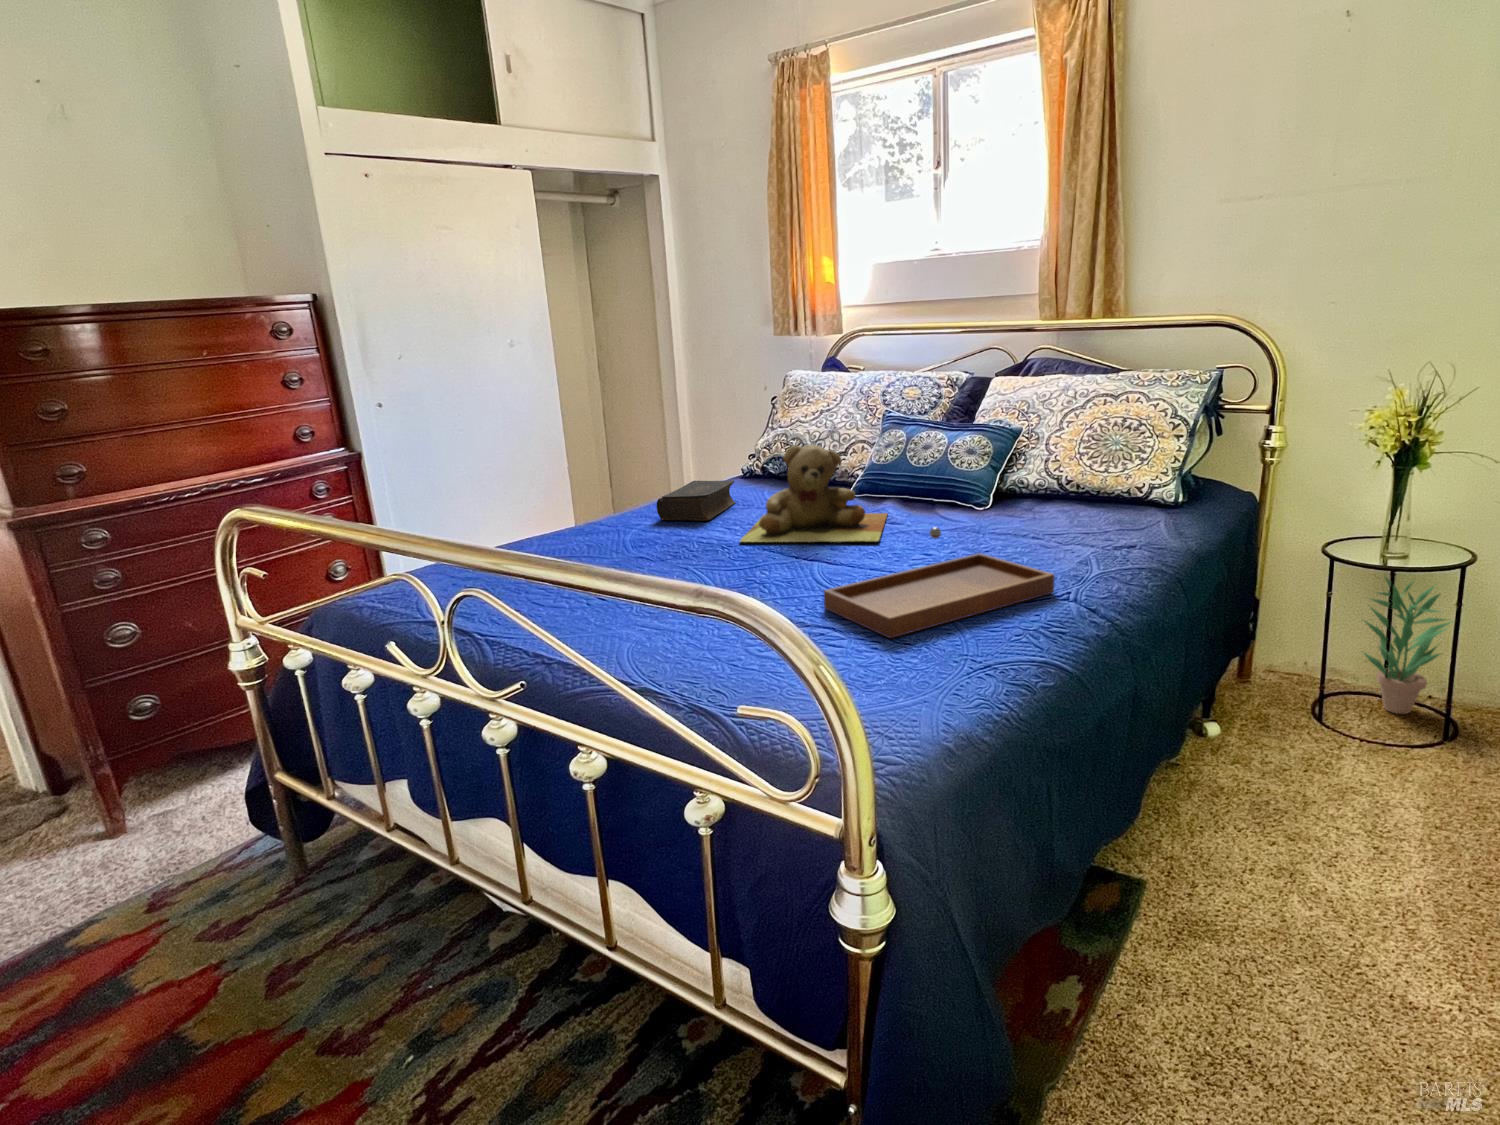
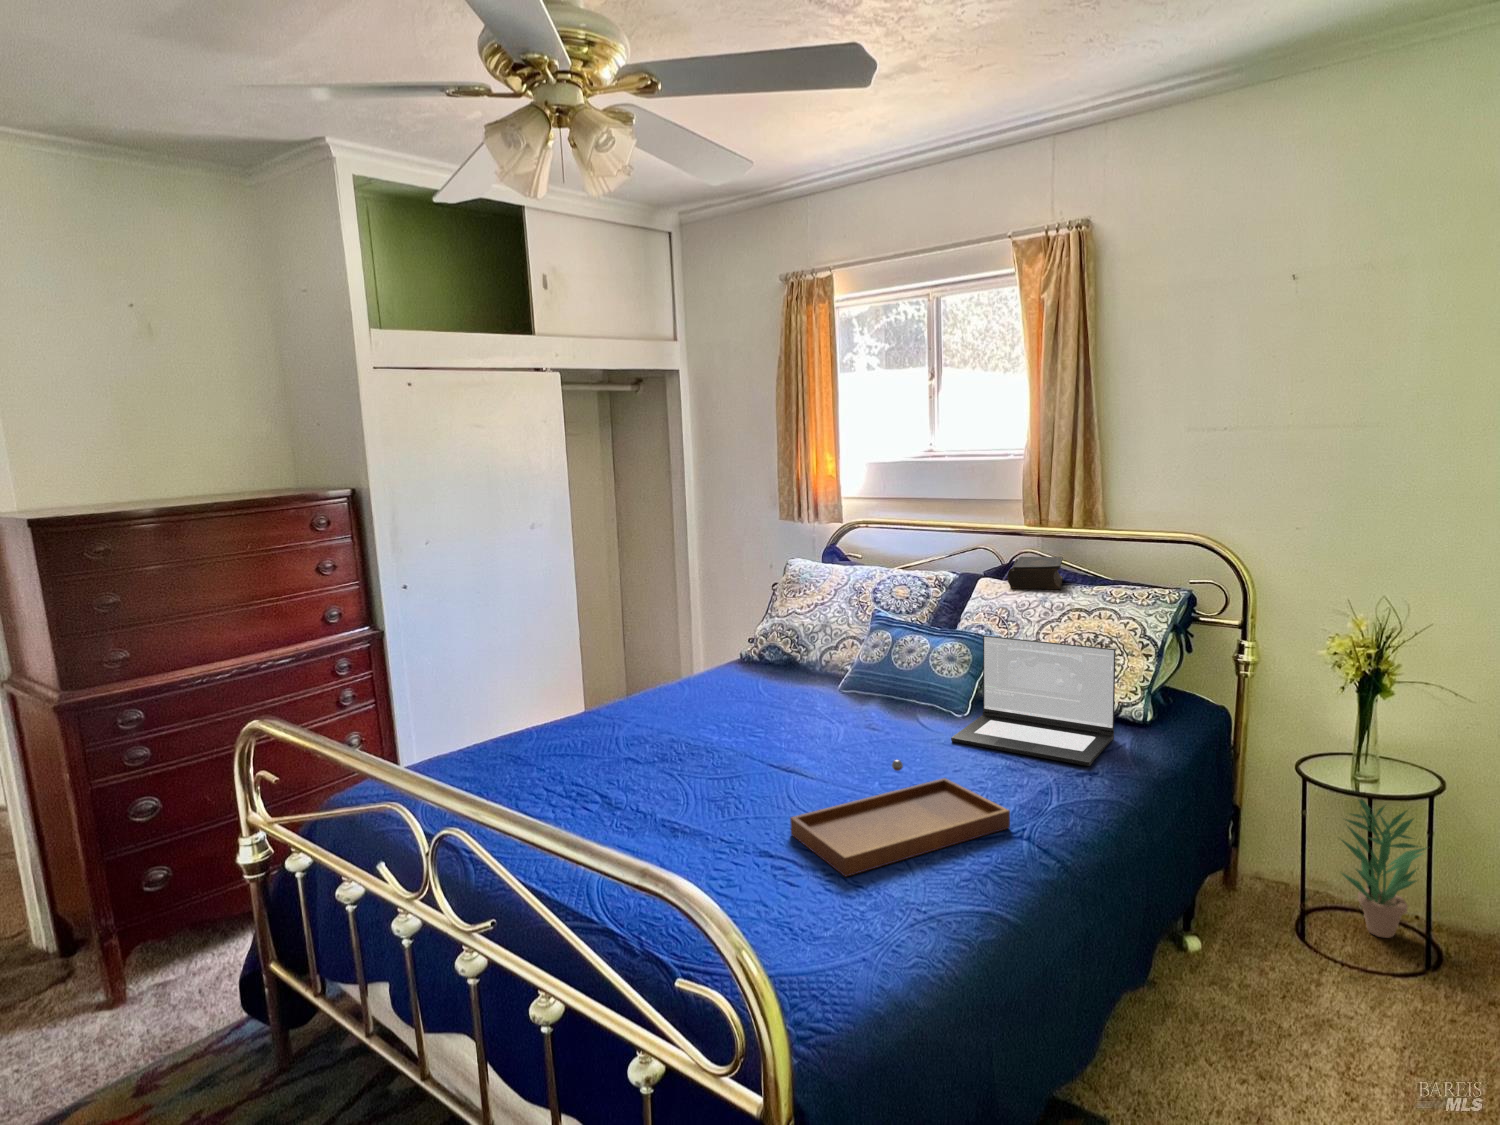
laptop: none [977,422,1151,541] -> present [951,636,1115,766]
teddy bear: present [740,444,887,542] -> none [724,652,871,753]
book: present [657,480,736,521] -> present [1008,557,1063,589]

